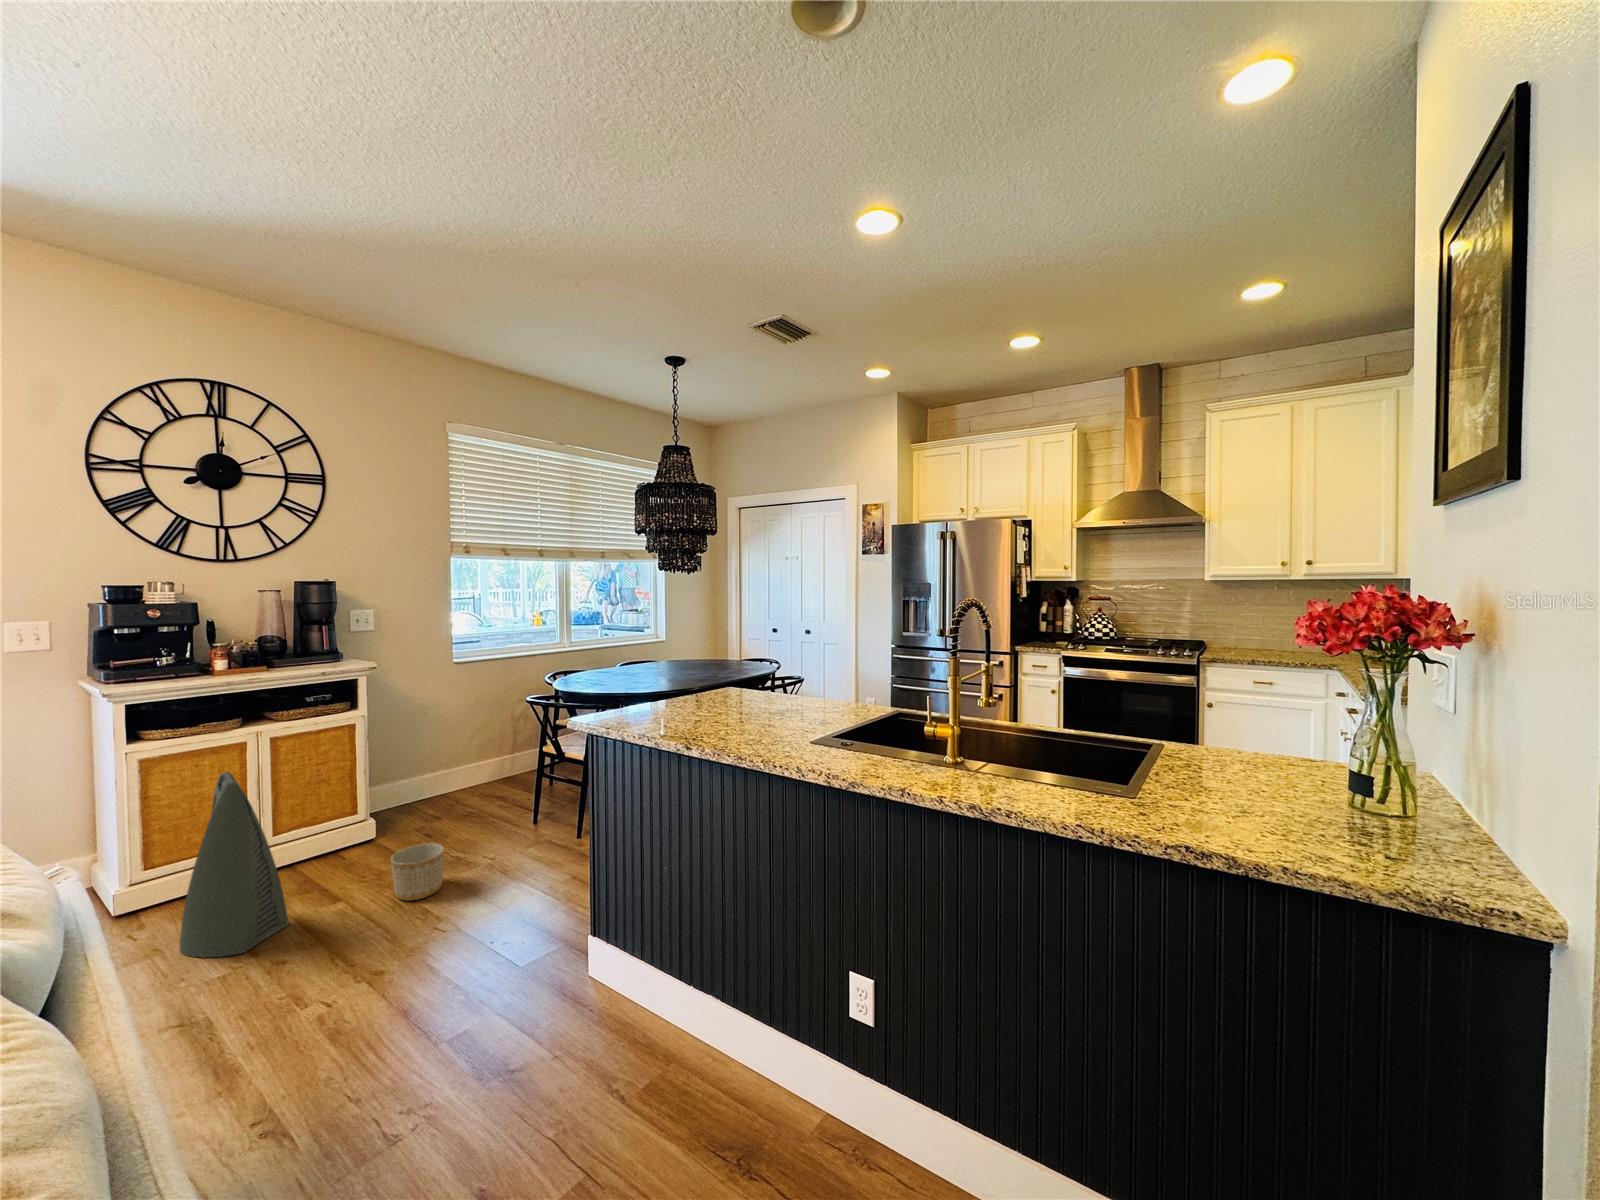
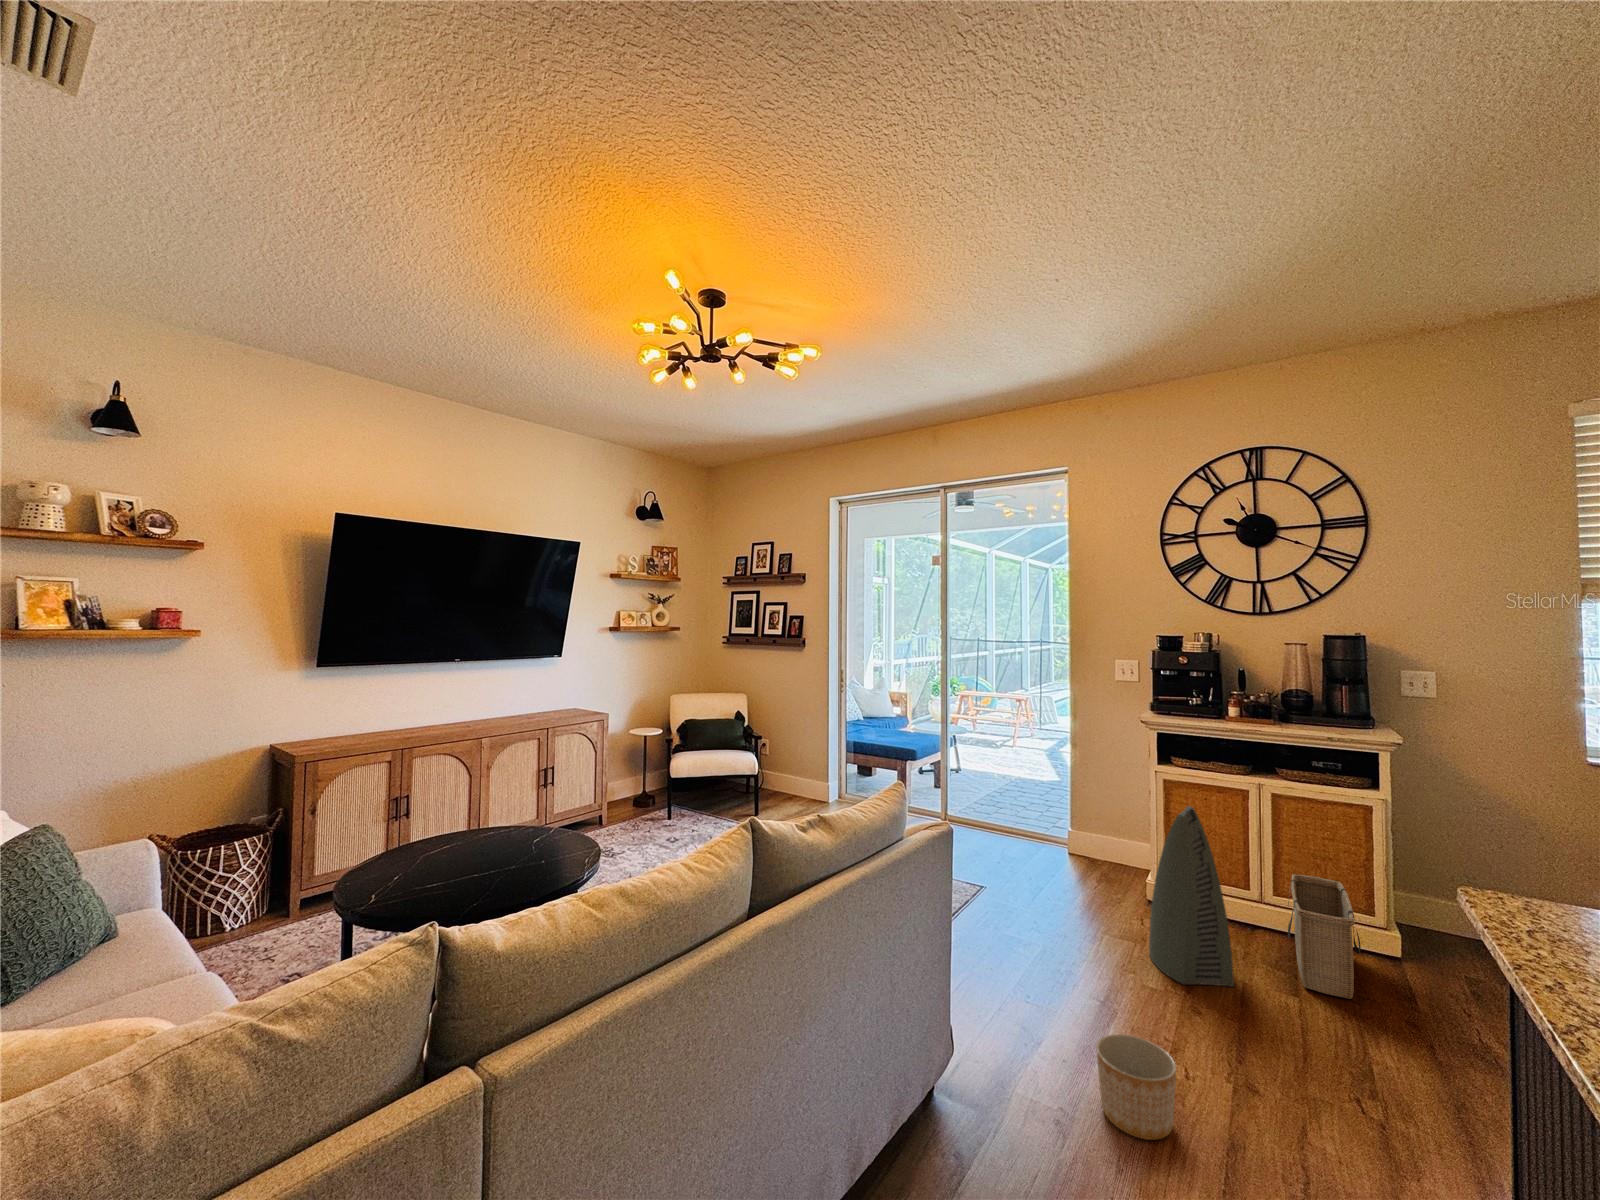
basket: none [297,795,377,890] -> present [1288,874,1361,999]
planter: present [391,843,444,901] -> present [1096,1034,1176,1140]

